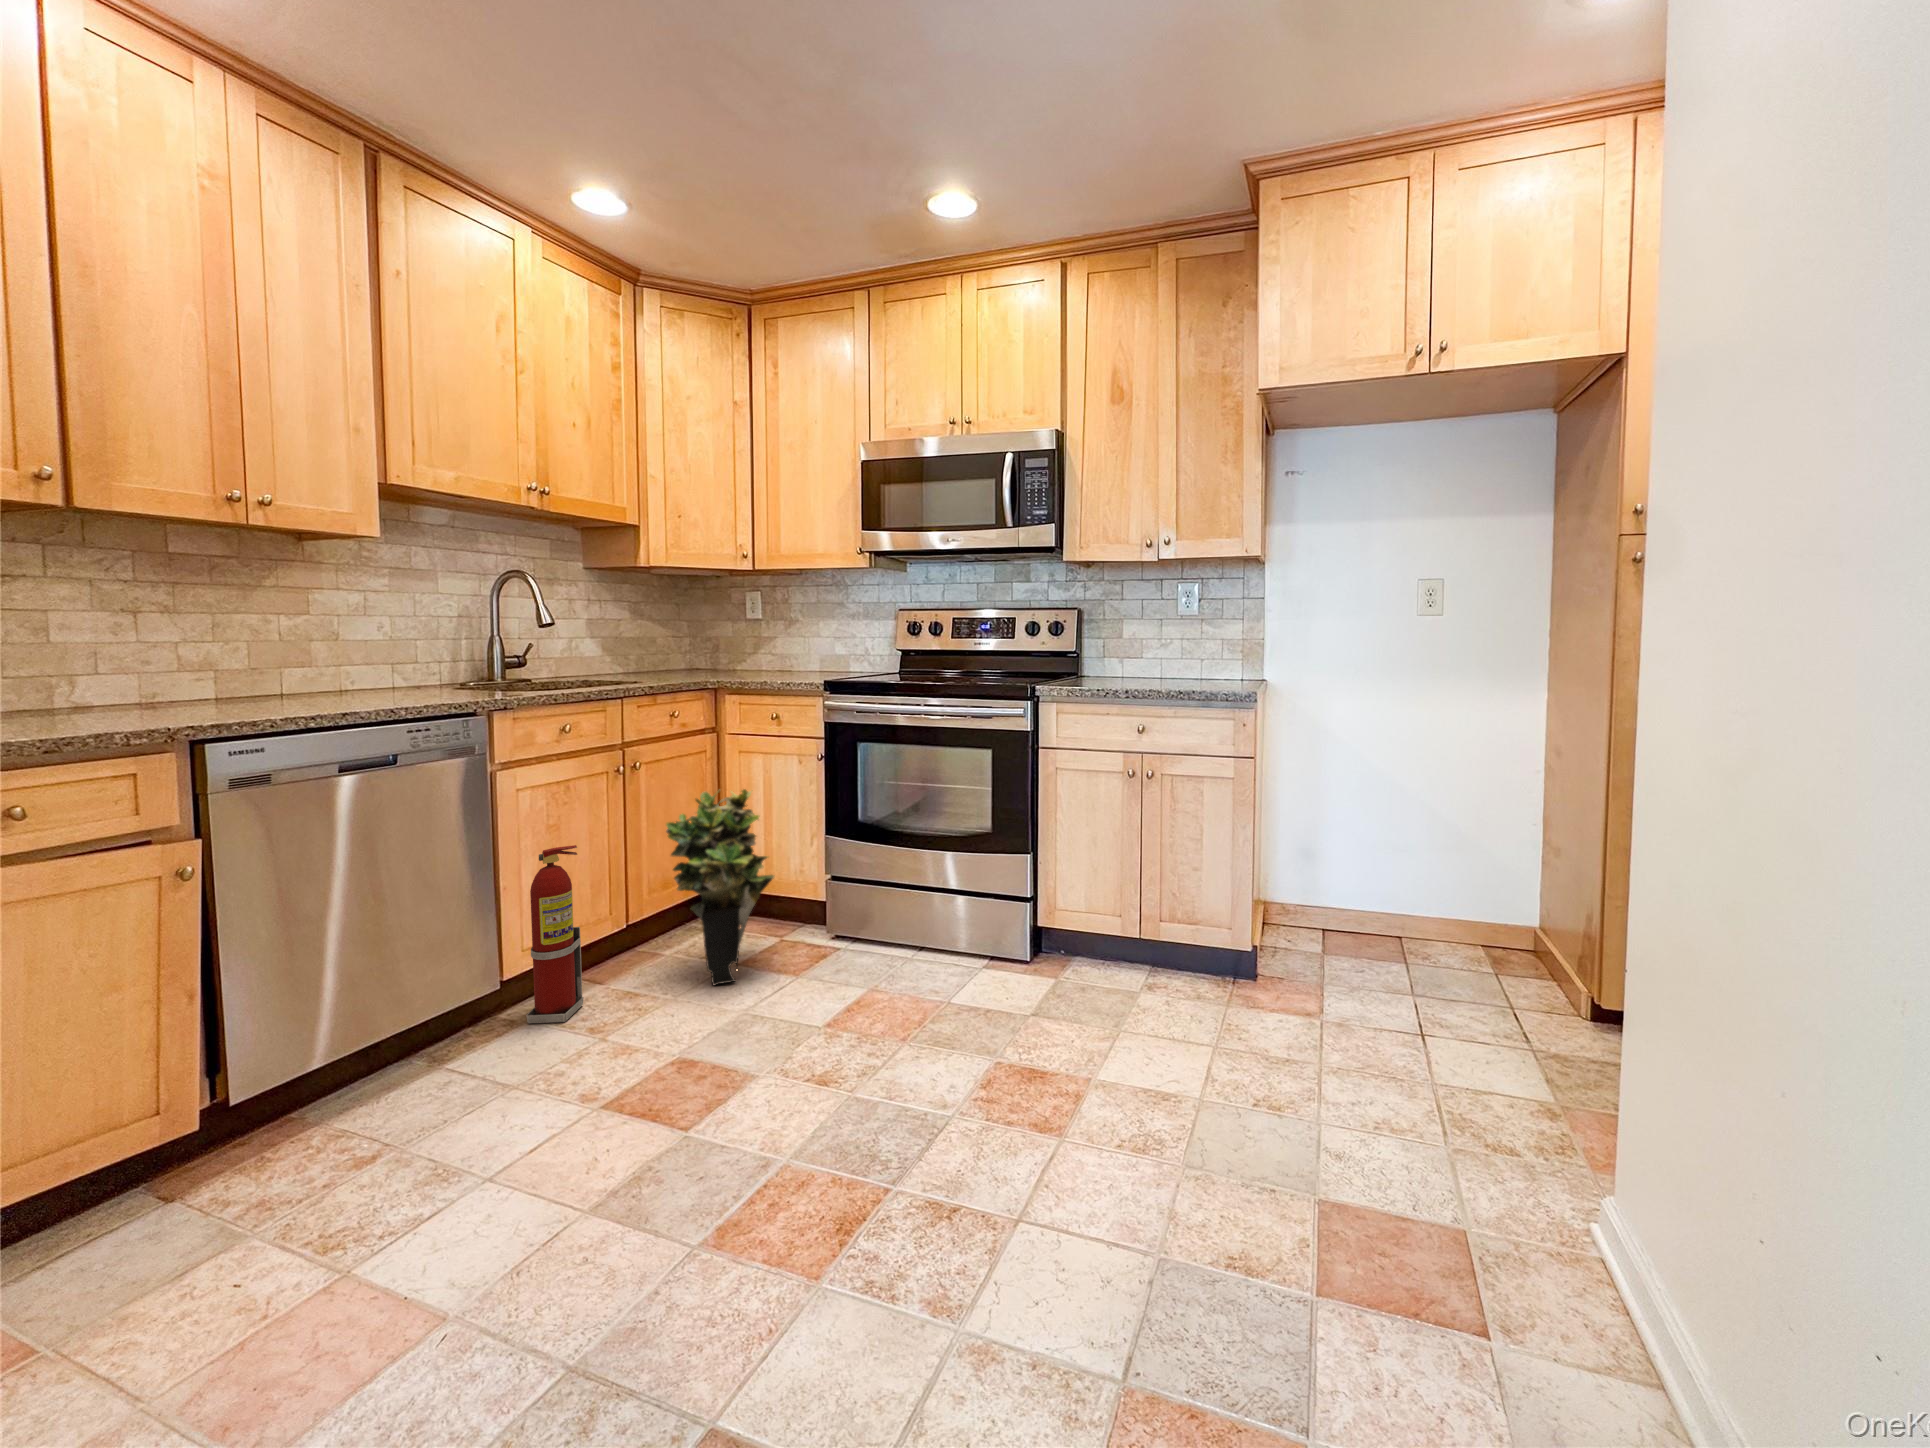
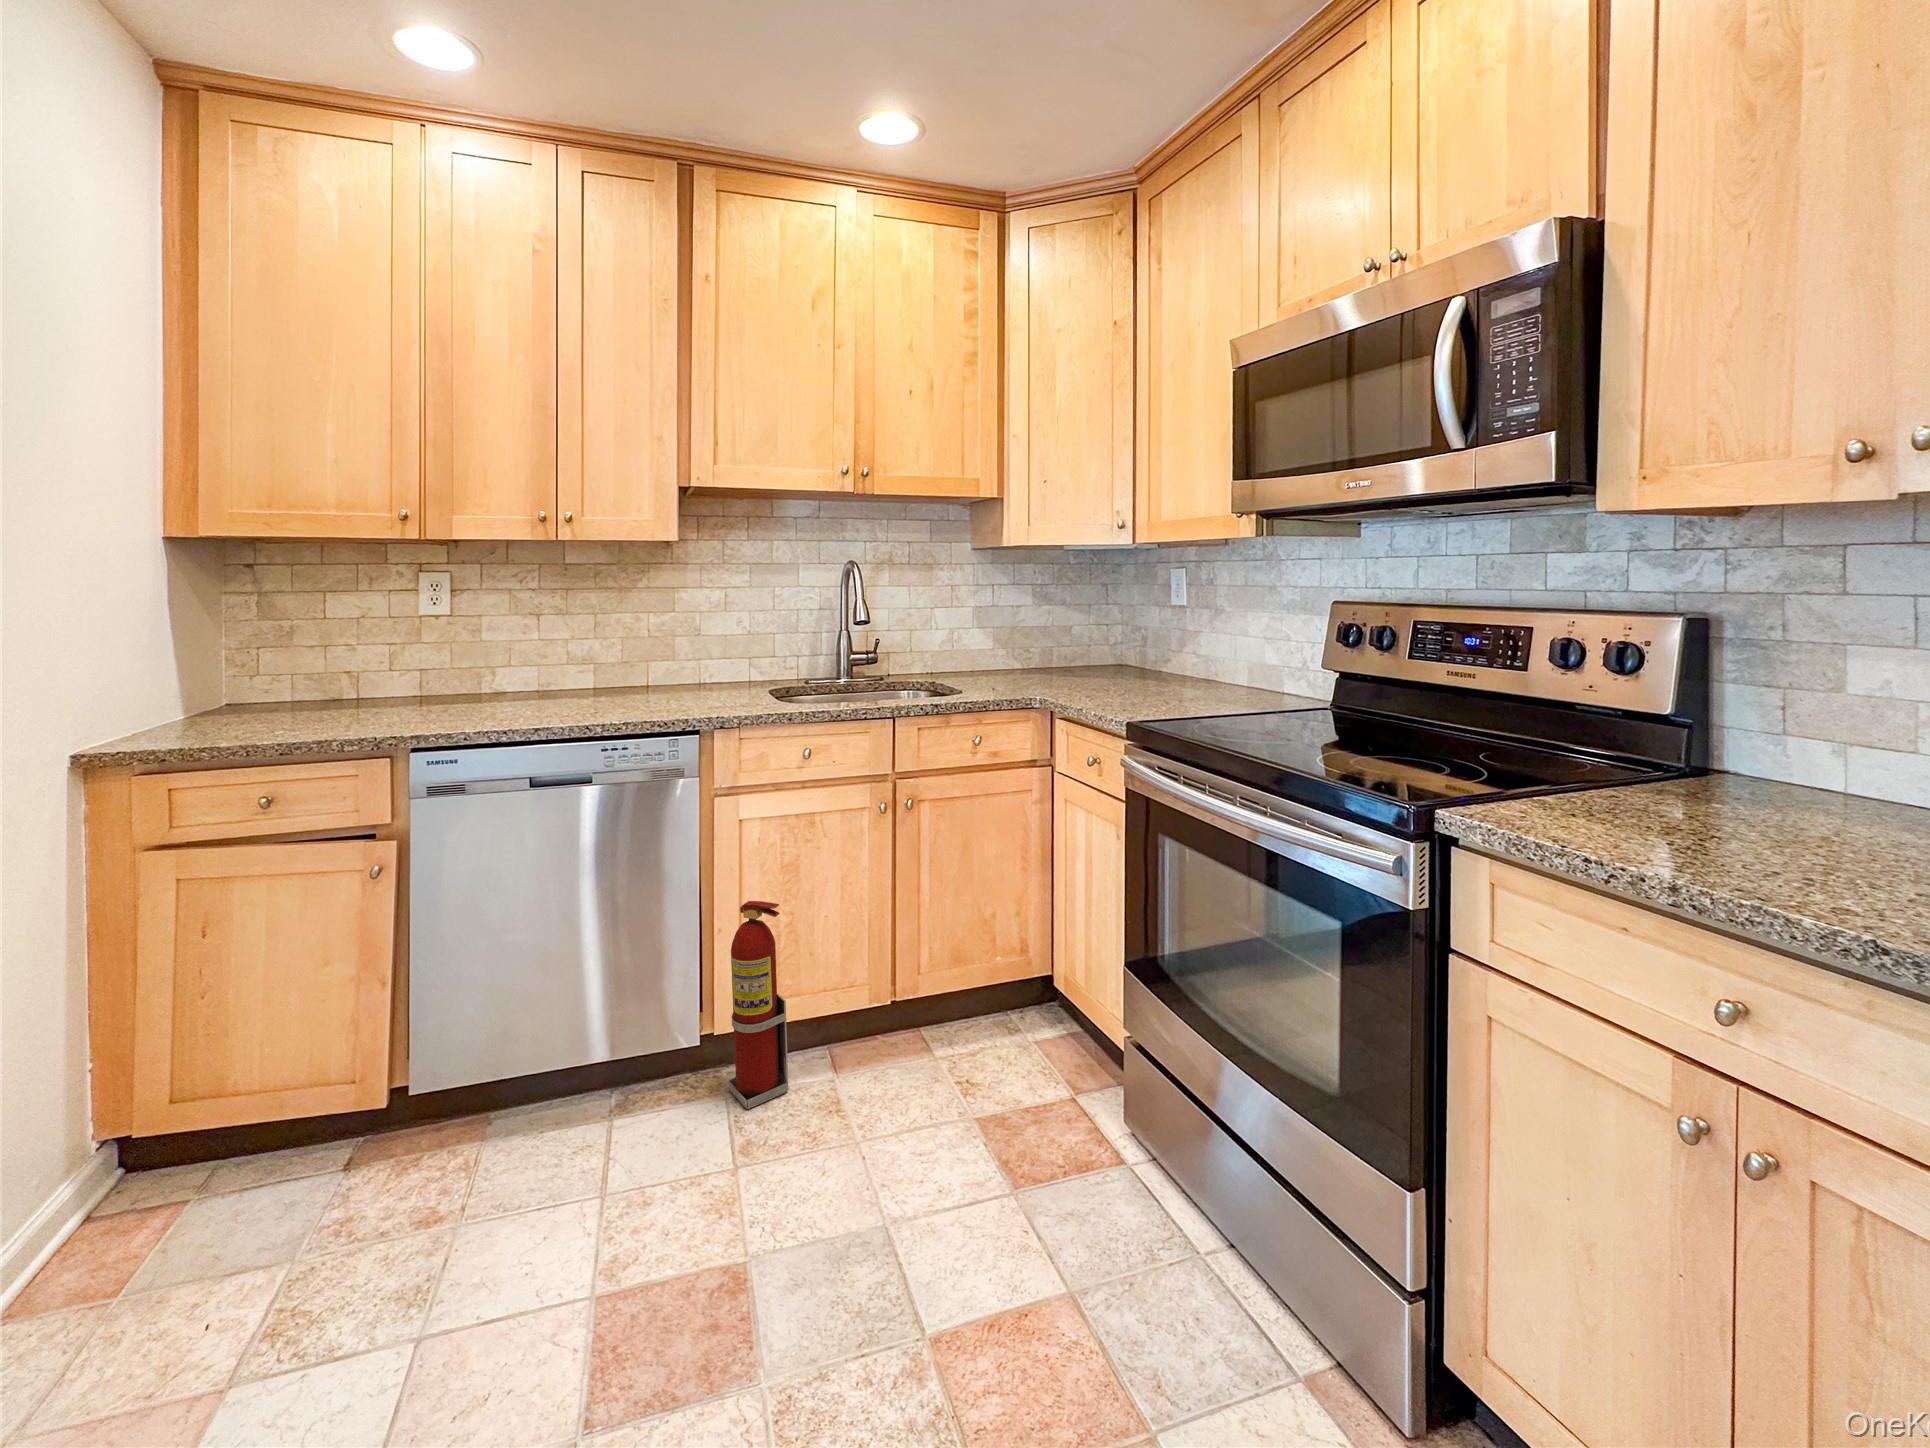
potted plant: present [666,789,774,985] -> none [875,862,1019,1155]

